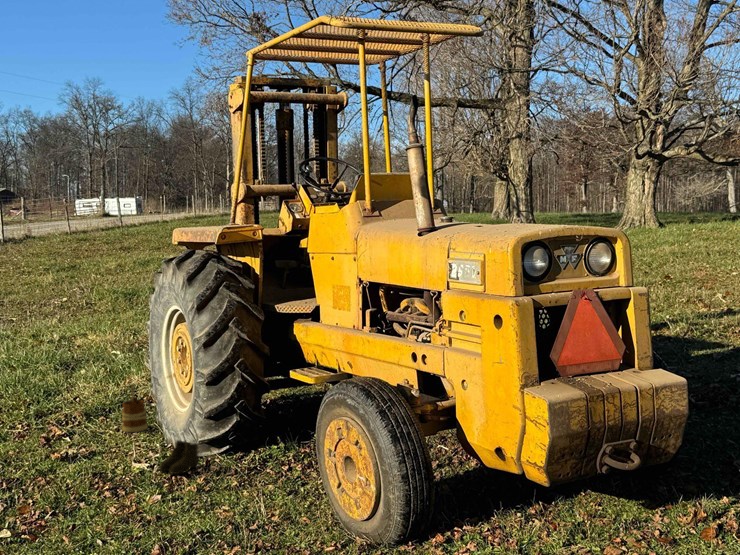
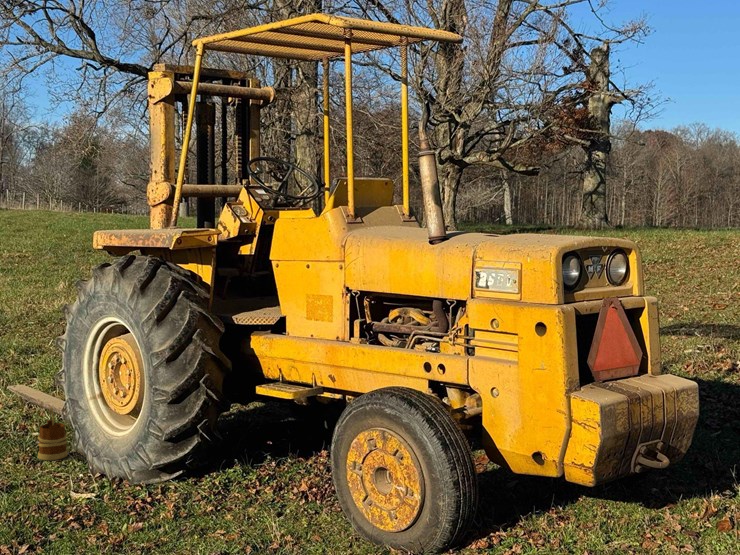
boots: present [159,440,199,474] -> none [113,465,157,505]

